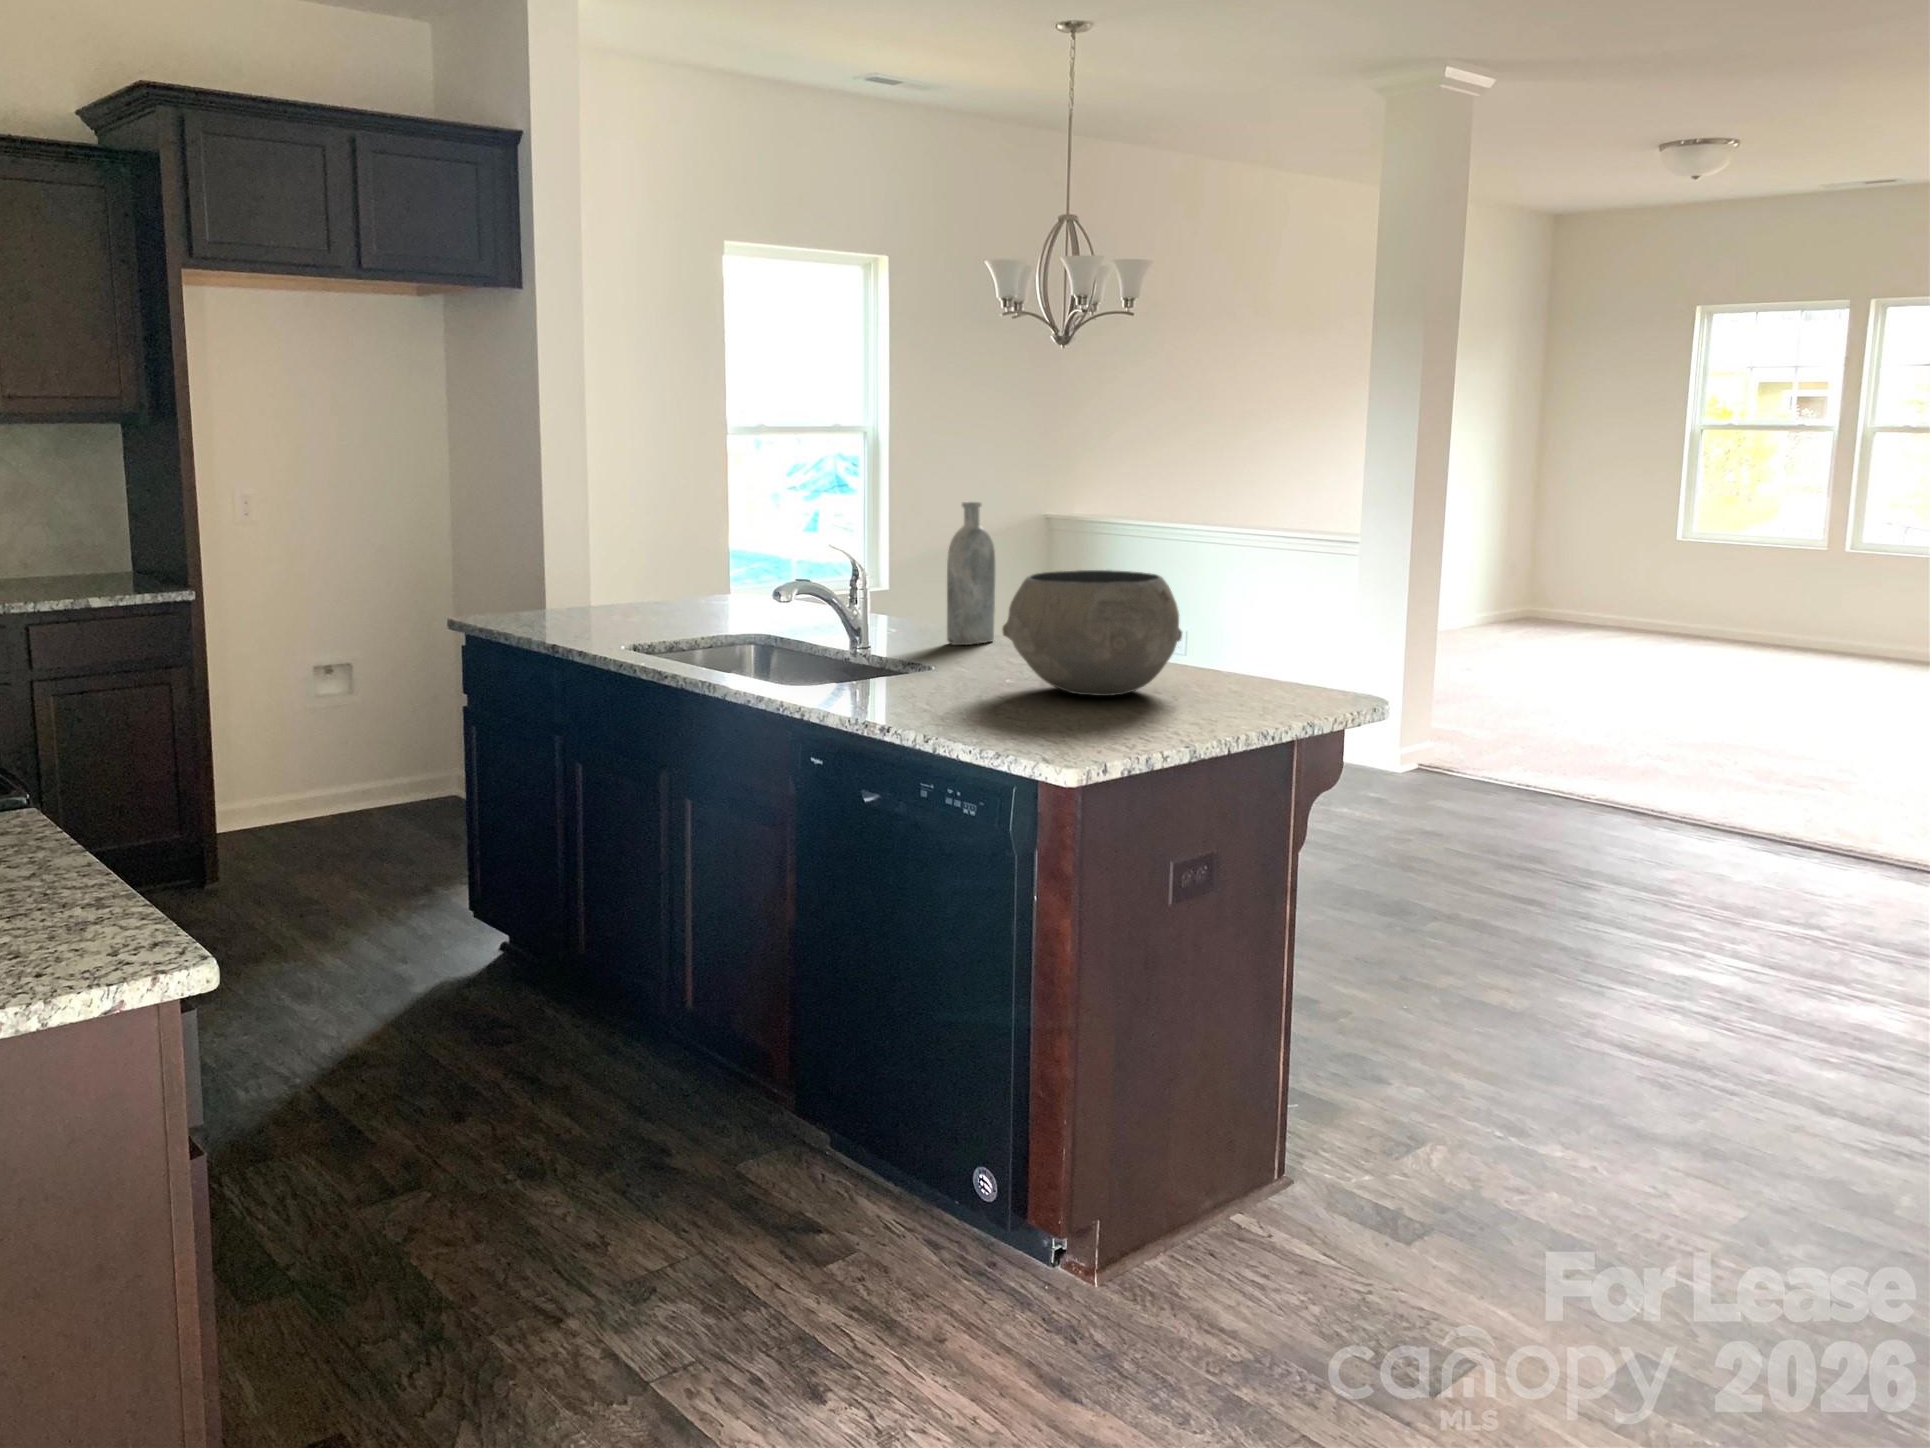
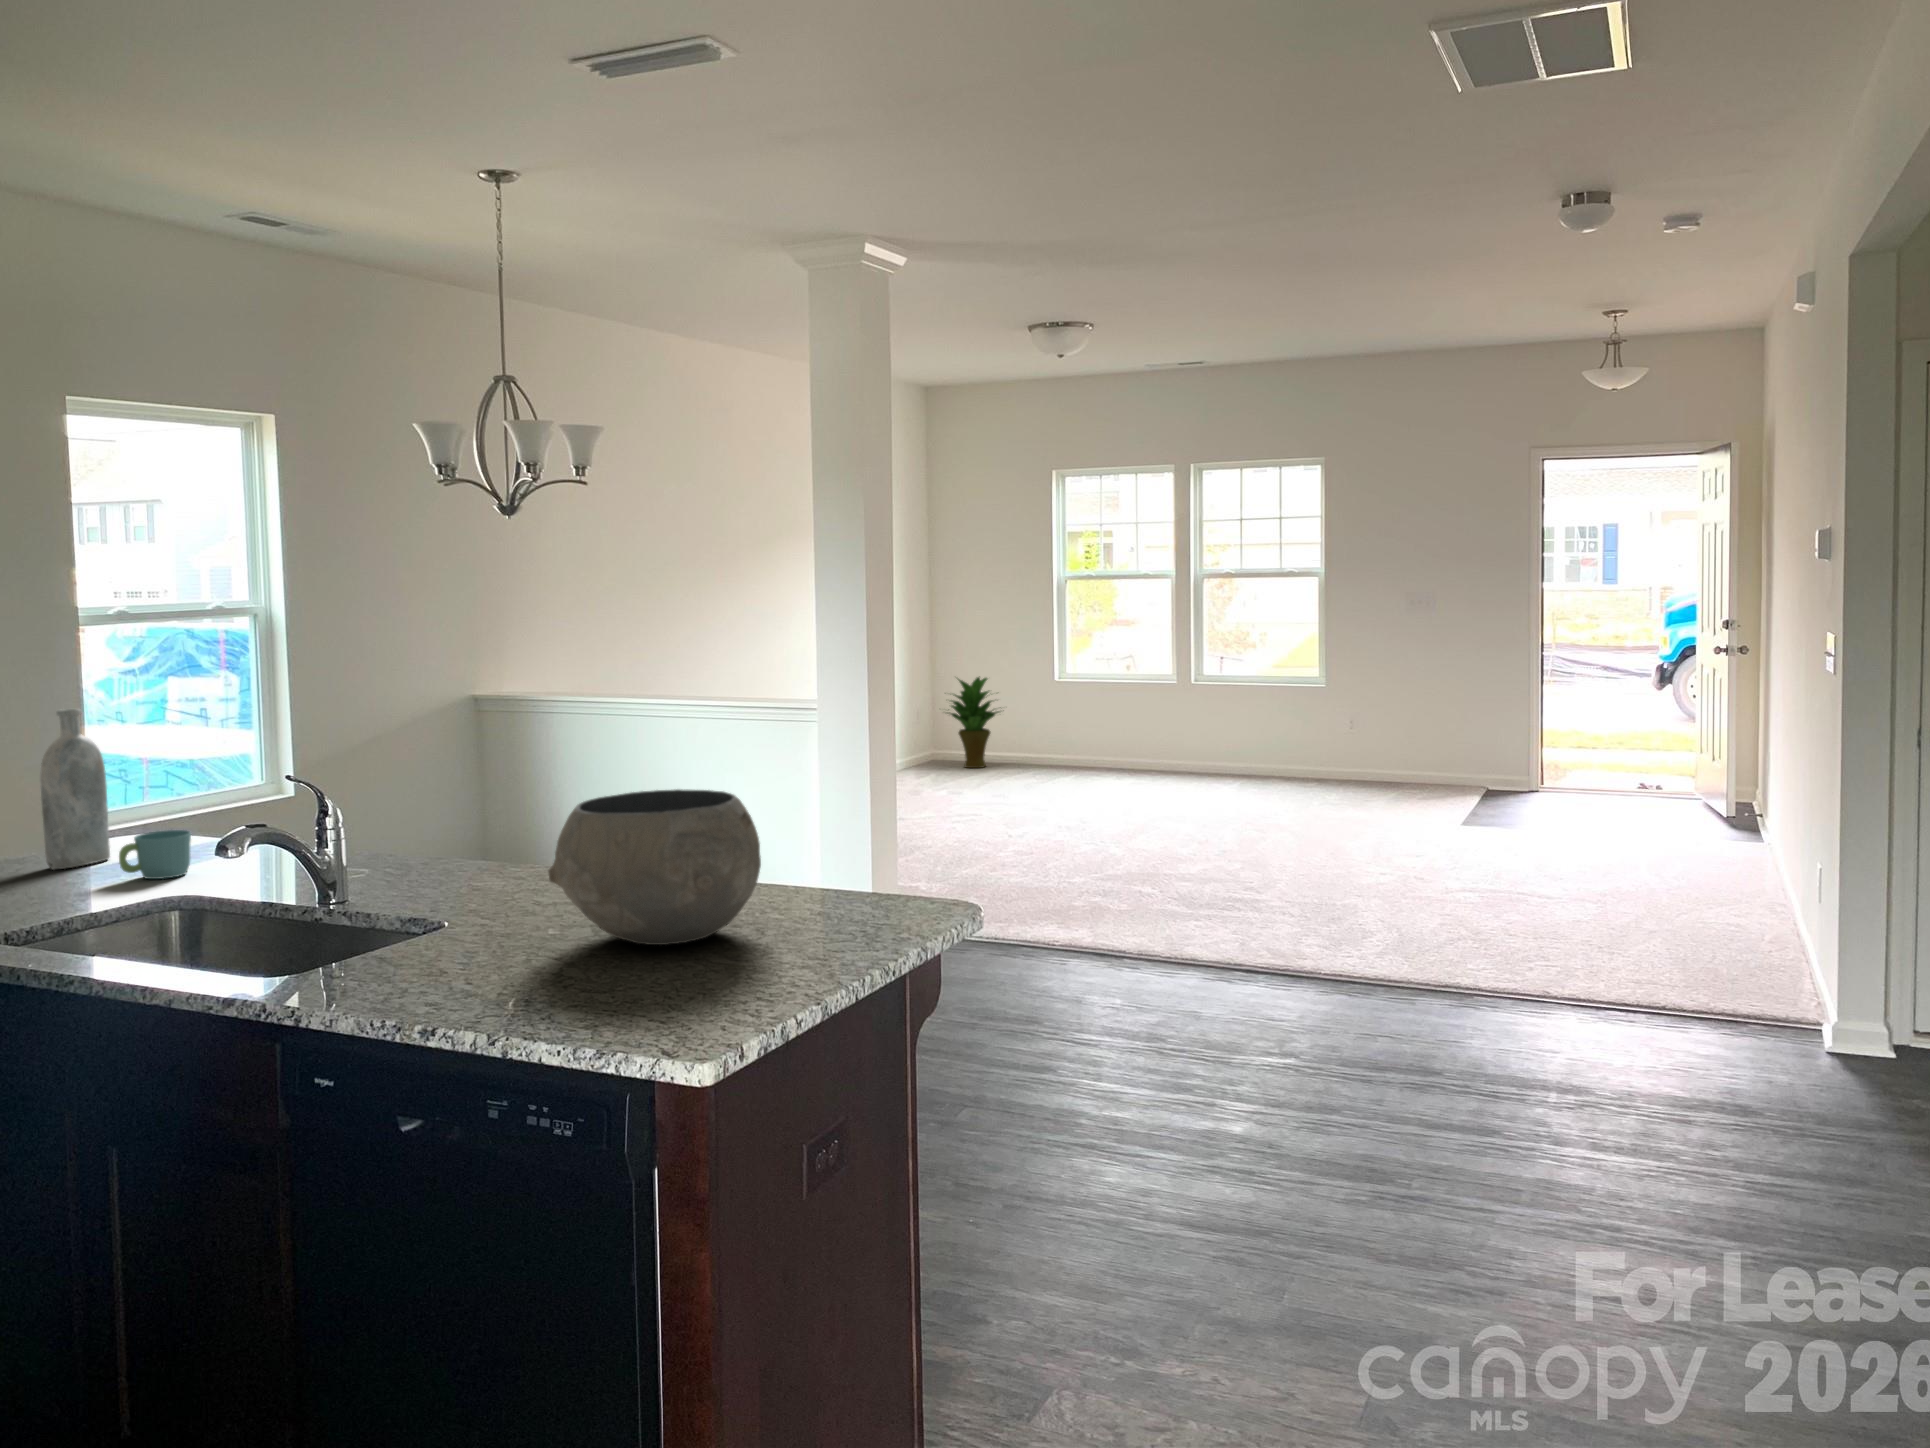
bottle: present [947,501,996,645] -> present [40,709,110,869]
potted plant: none [1534,528,1614,627] -> present [949,677,1000,768]
mug: none [720,587,771,623] -> present [119,830,191,879]

